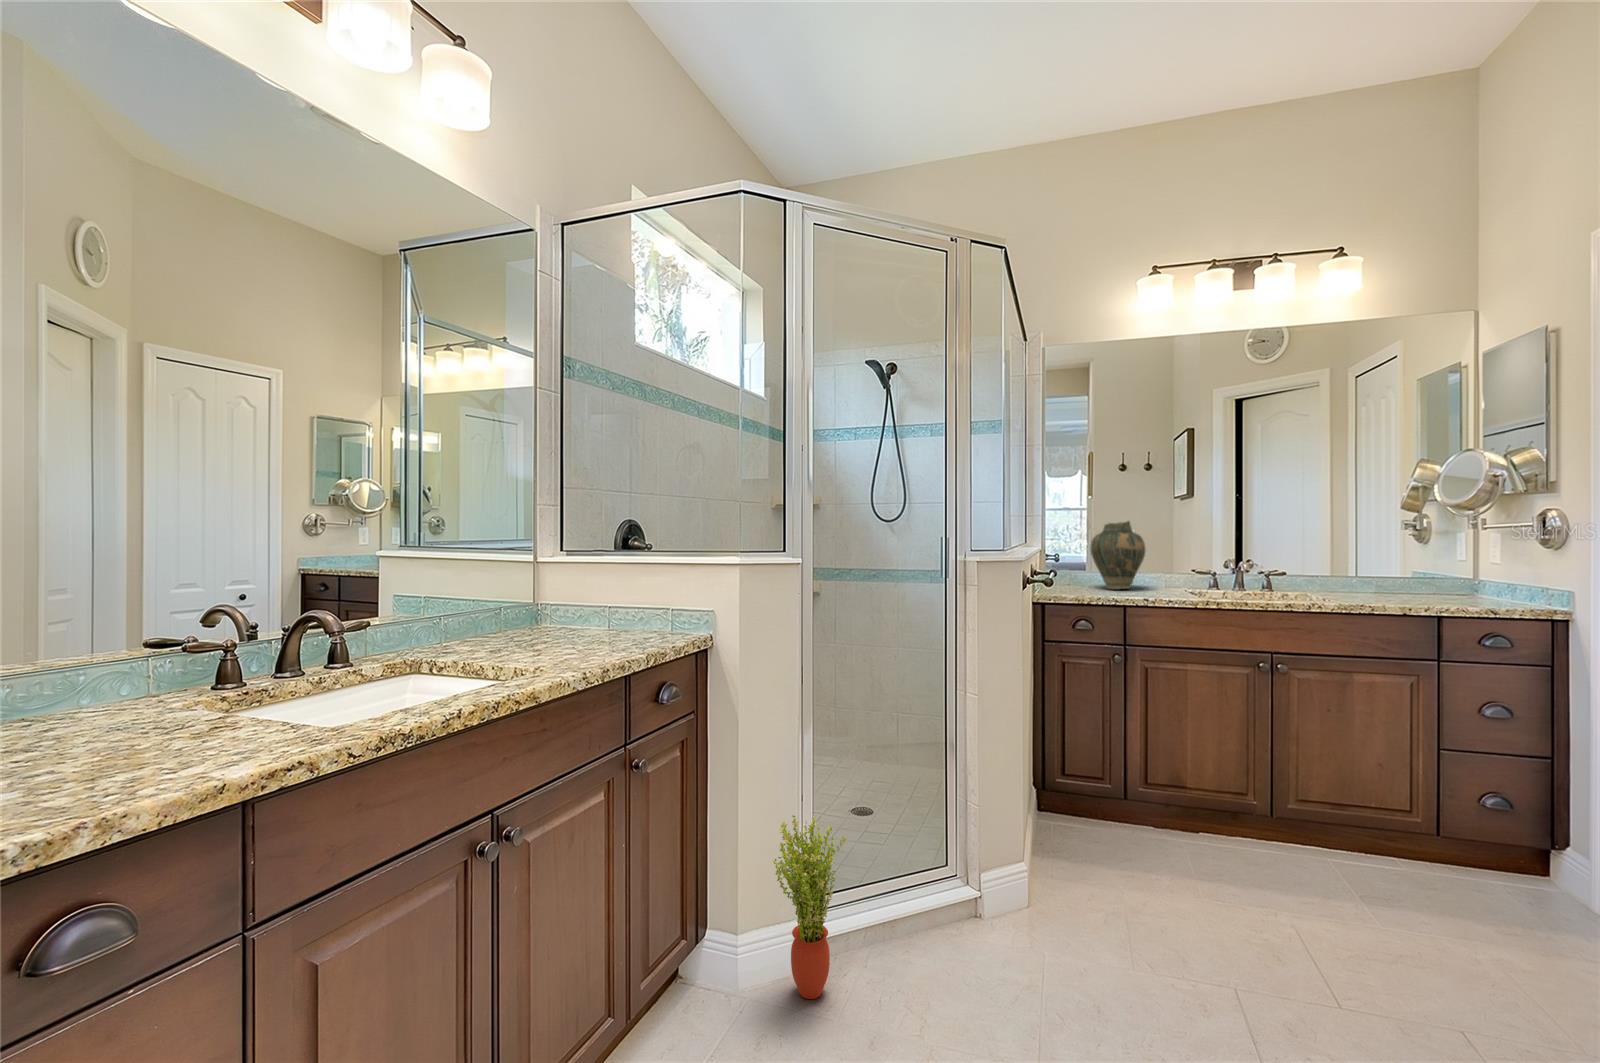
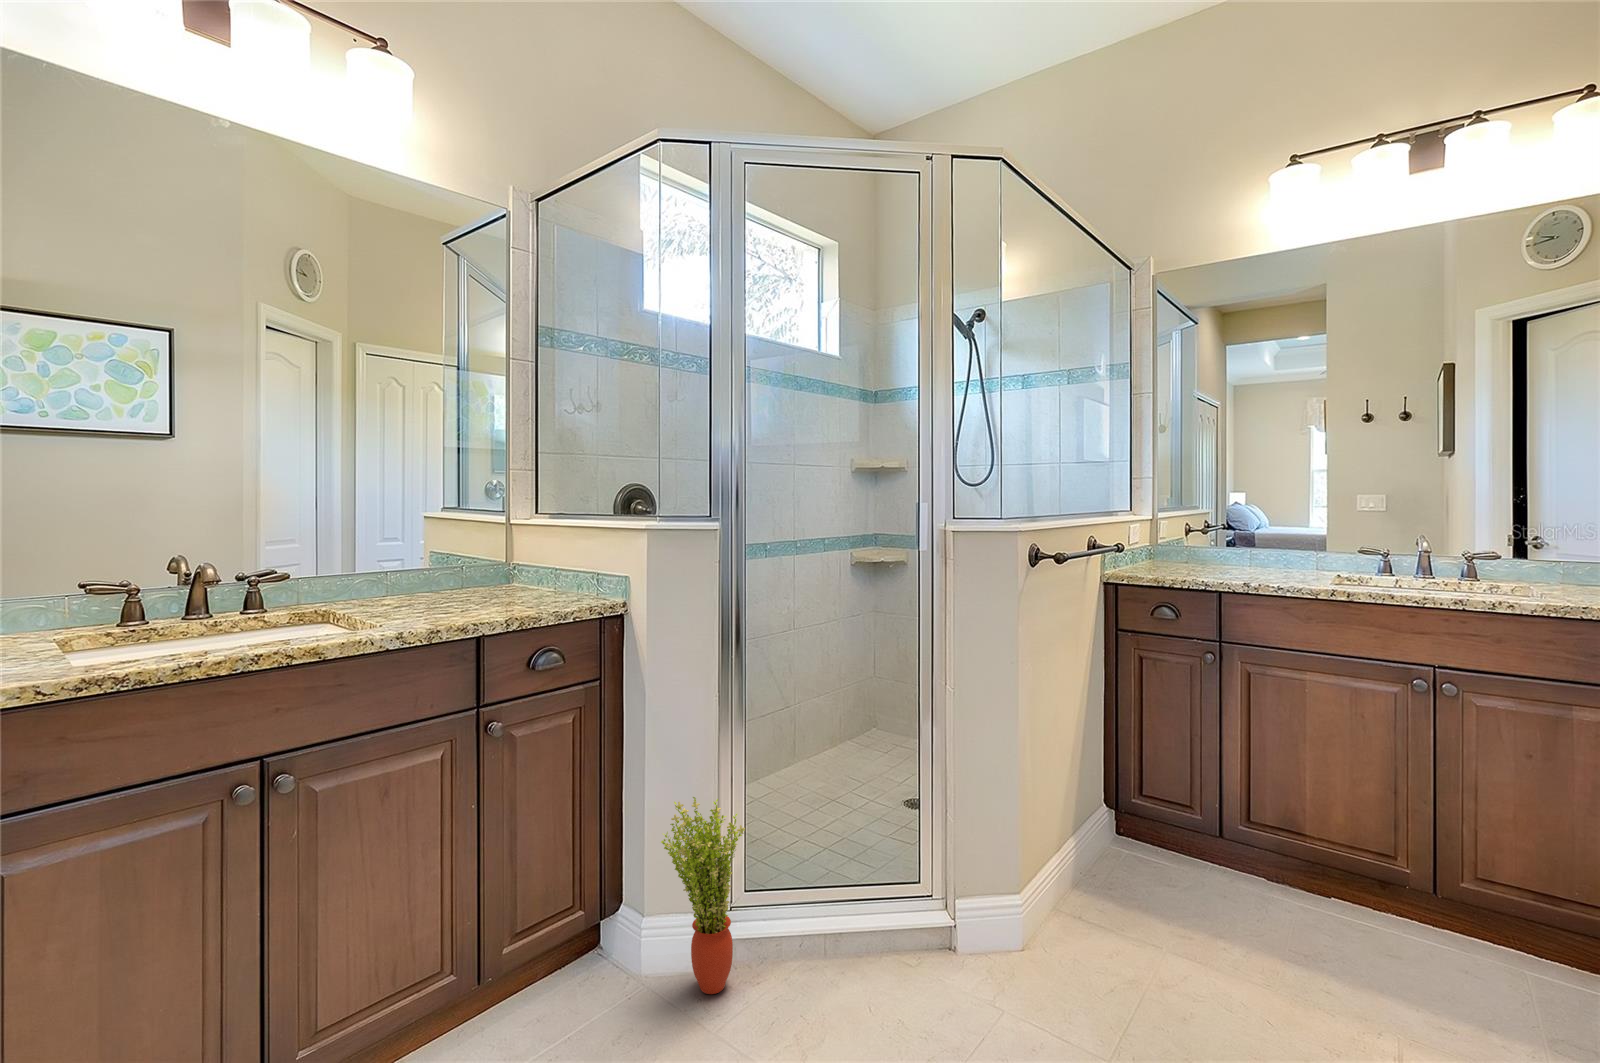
vase: present [1090,521,1146,589] -> none [1200,488,1274,575]

